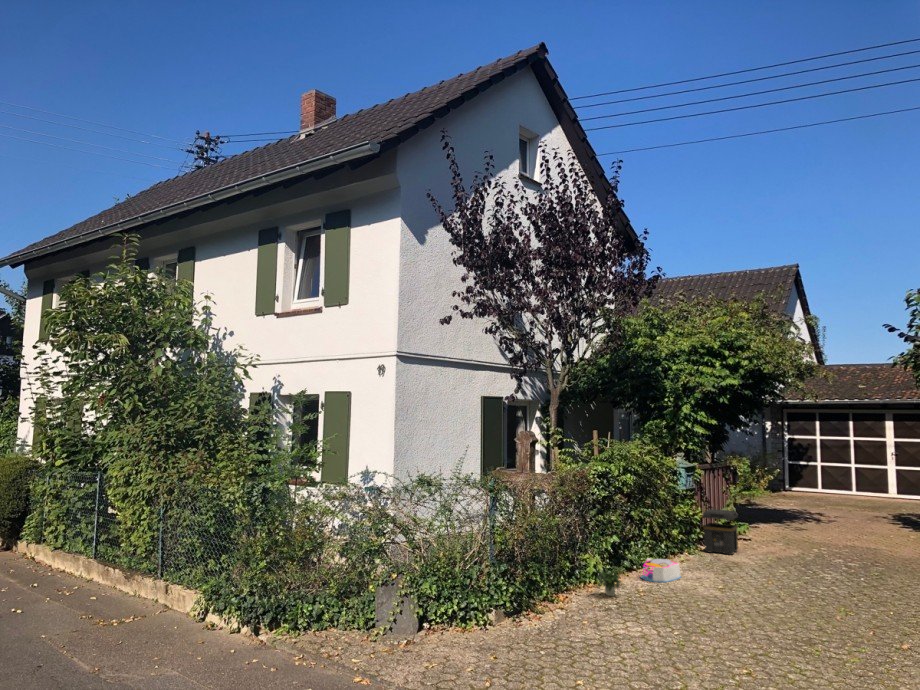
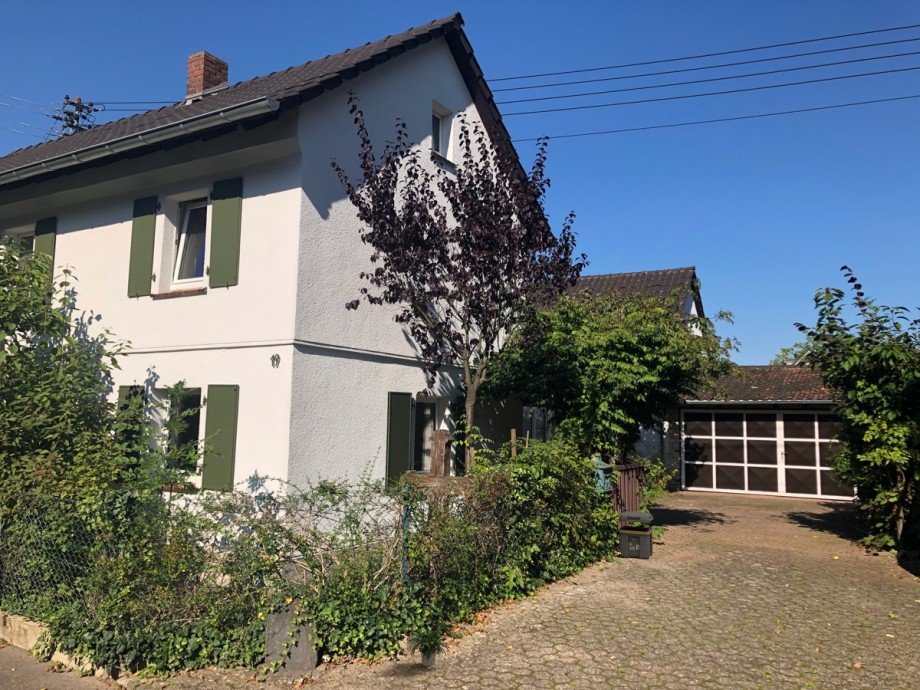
storage bin: present [641,558,681,583] -> none [560,566,602,593]
potted plant: present [598,571,621,596] -> present [409,629,449,666]

